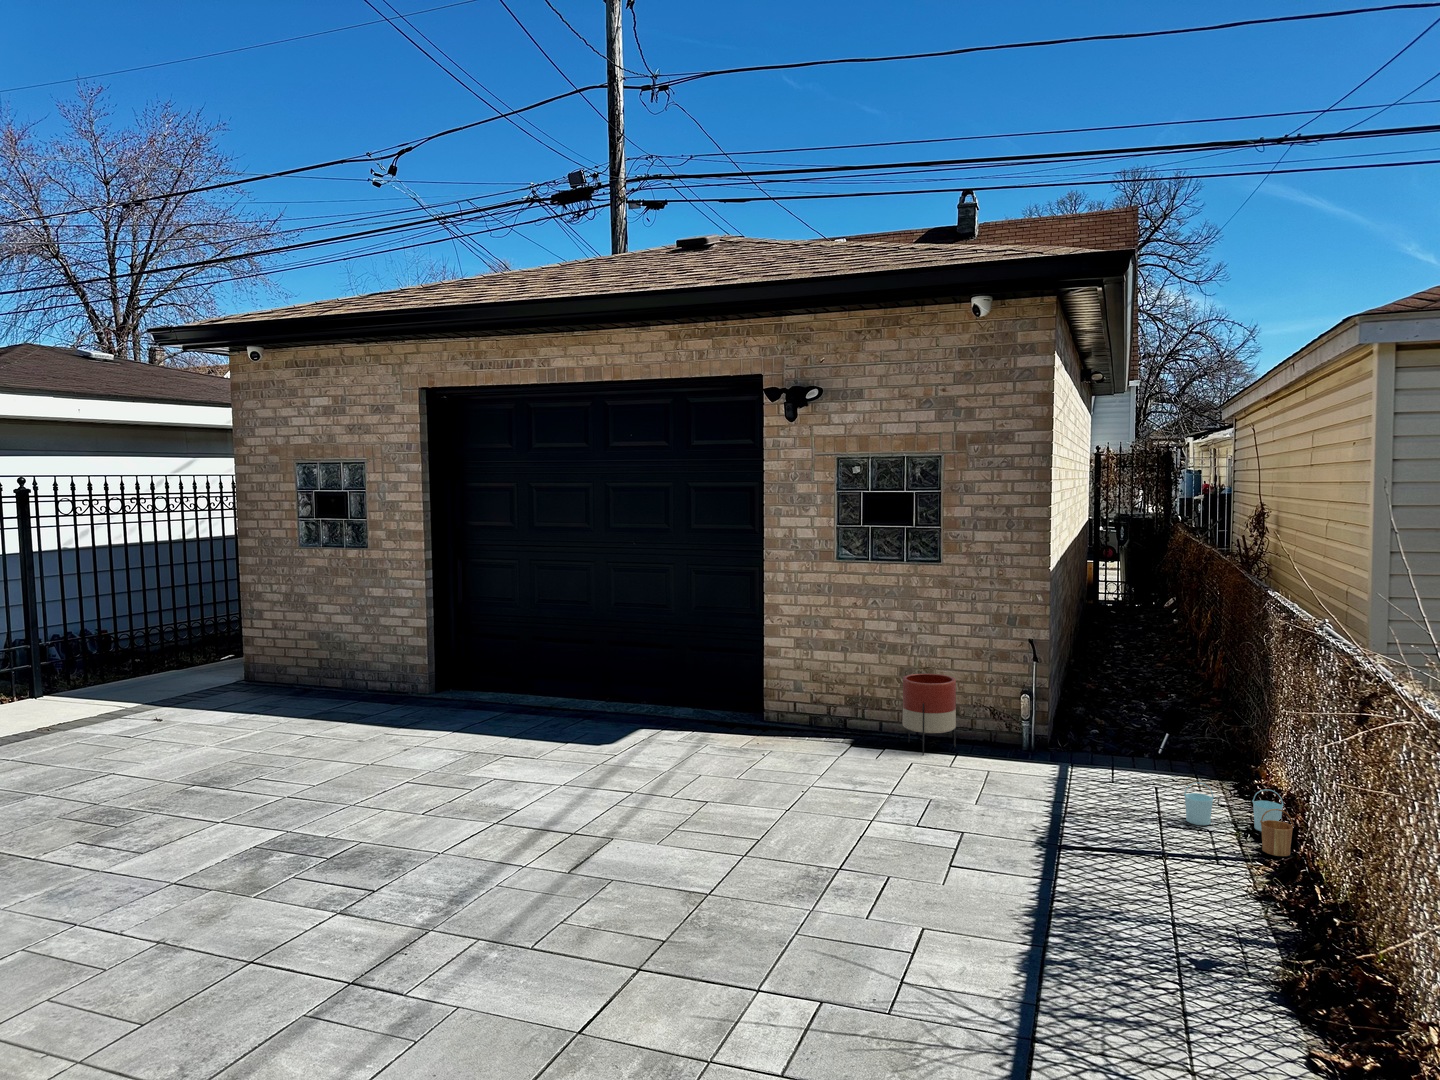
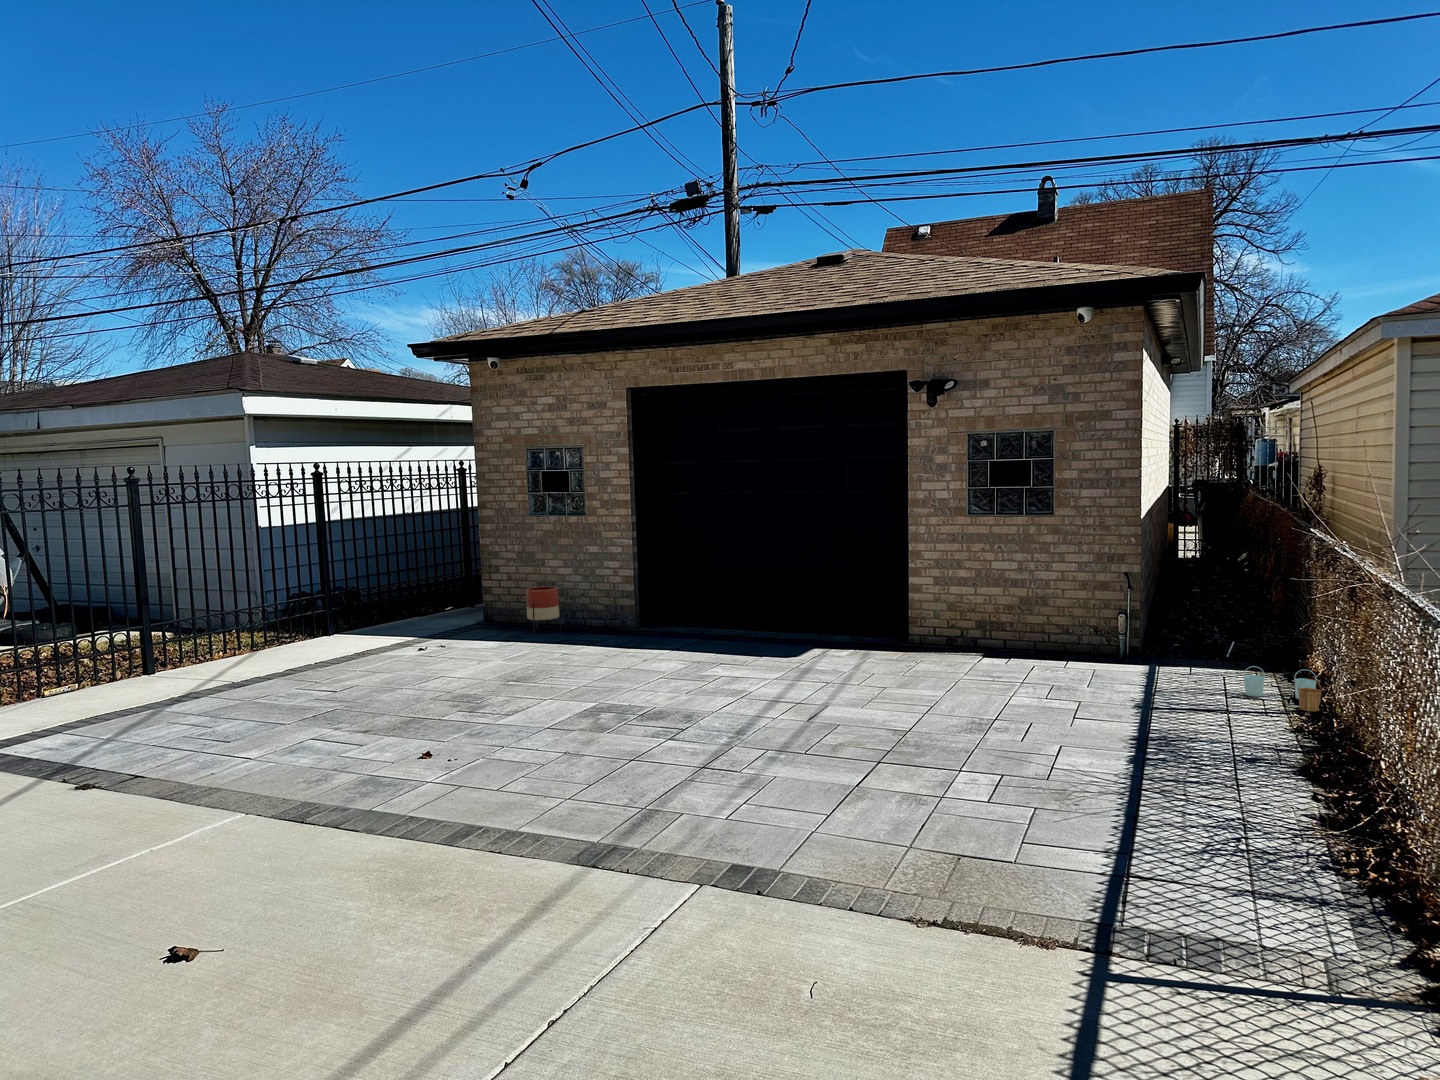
planter: present [902,673,956,755] -> present [526,586,561,633]

